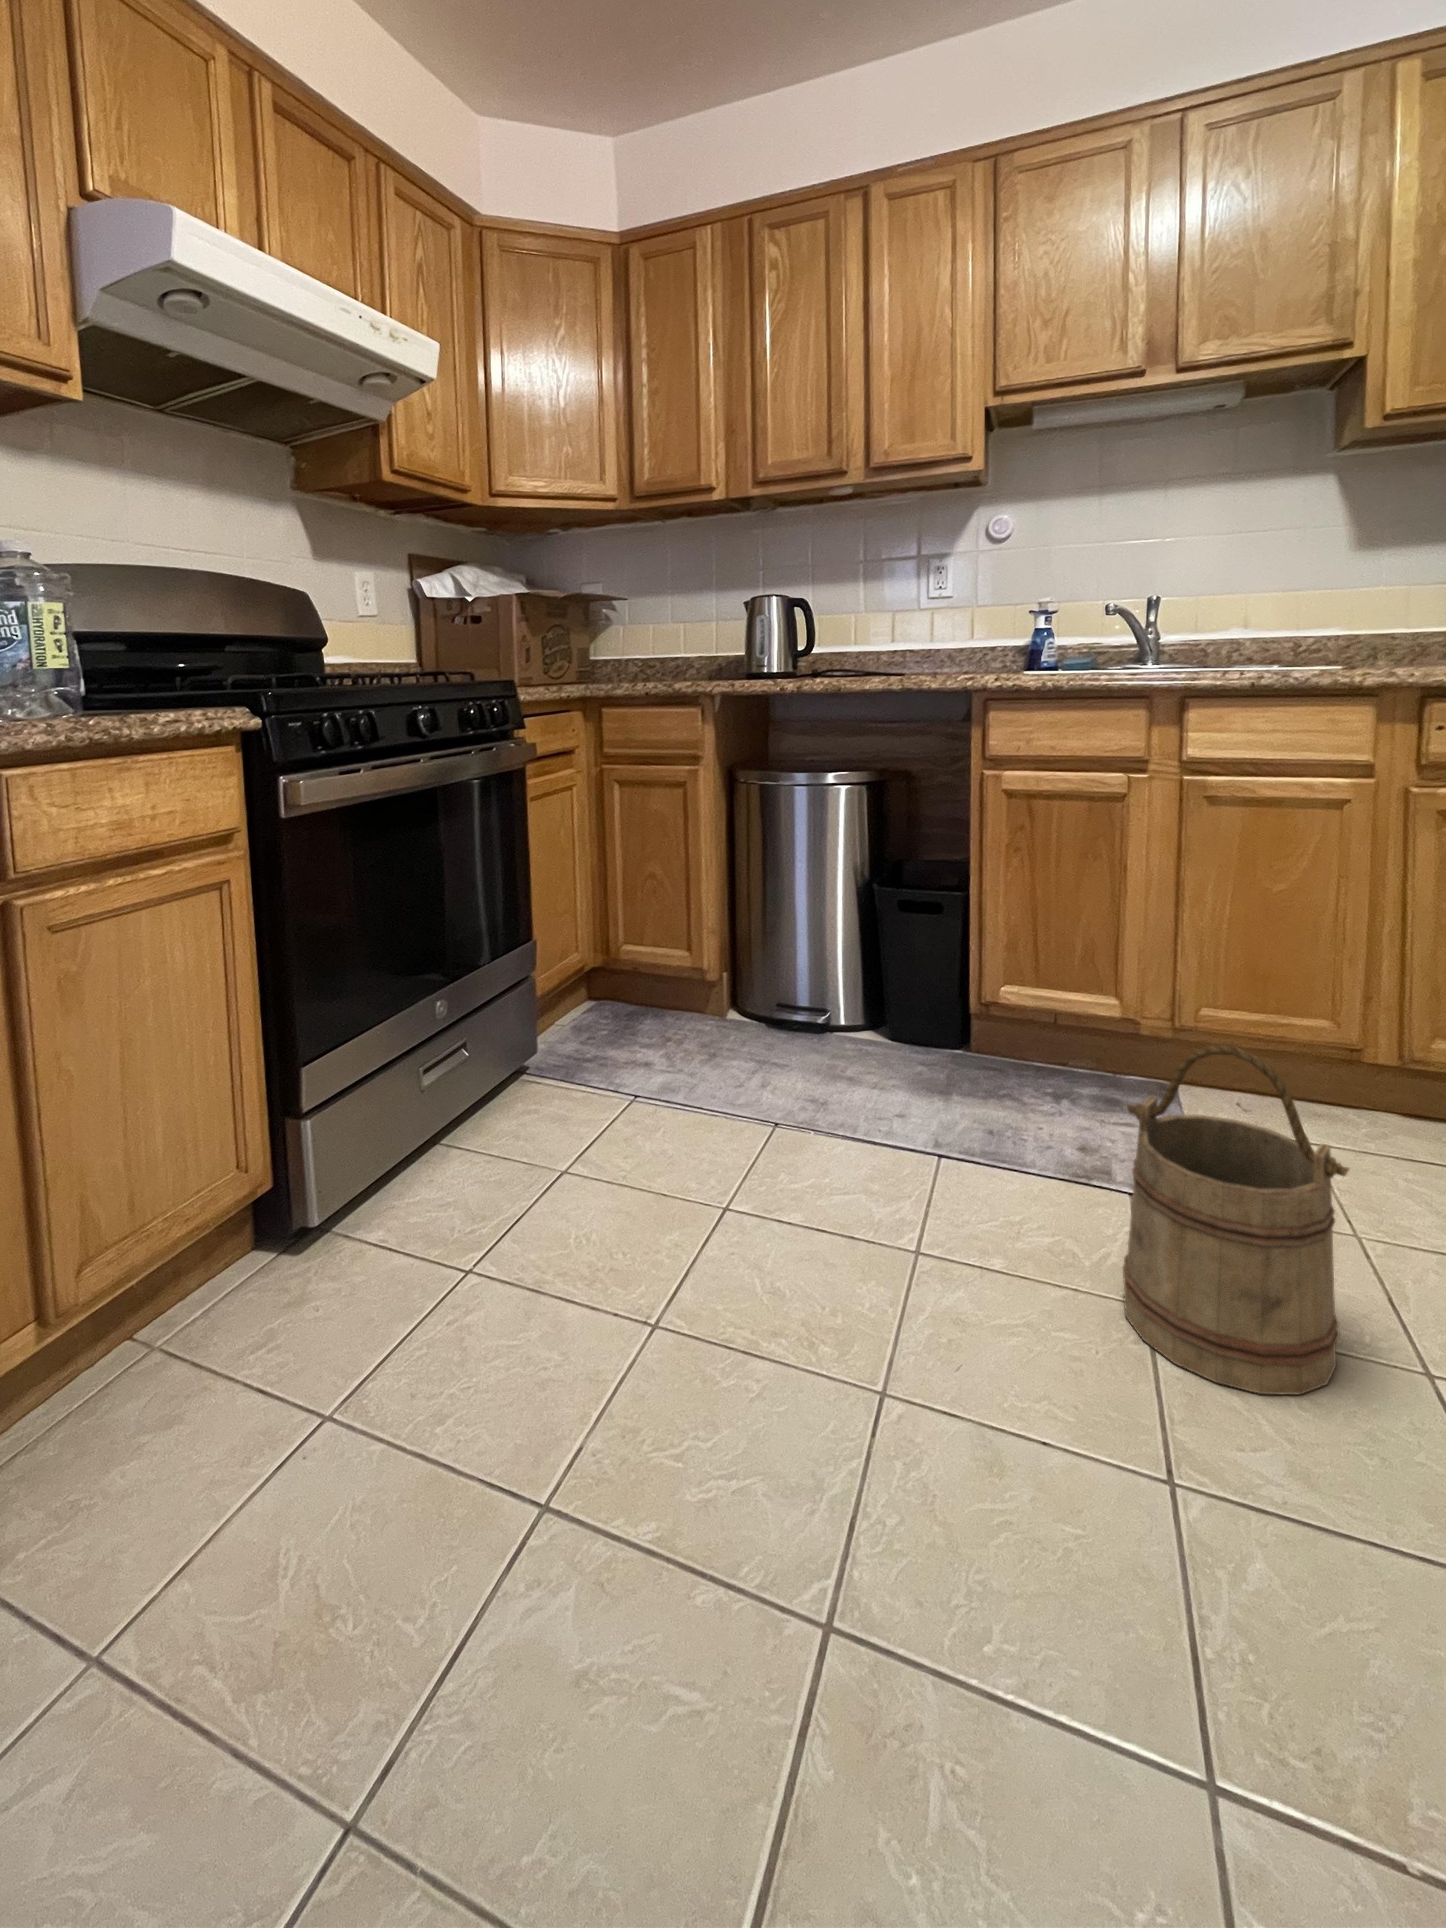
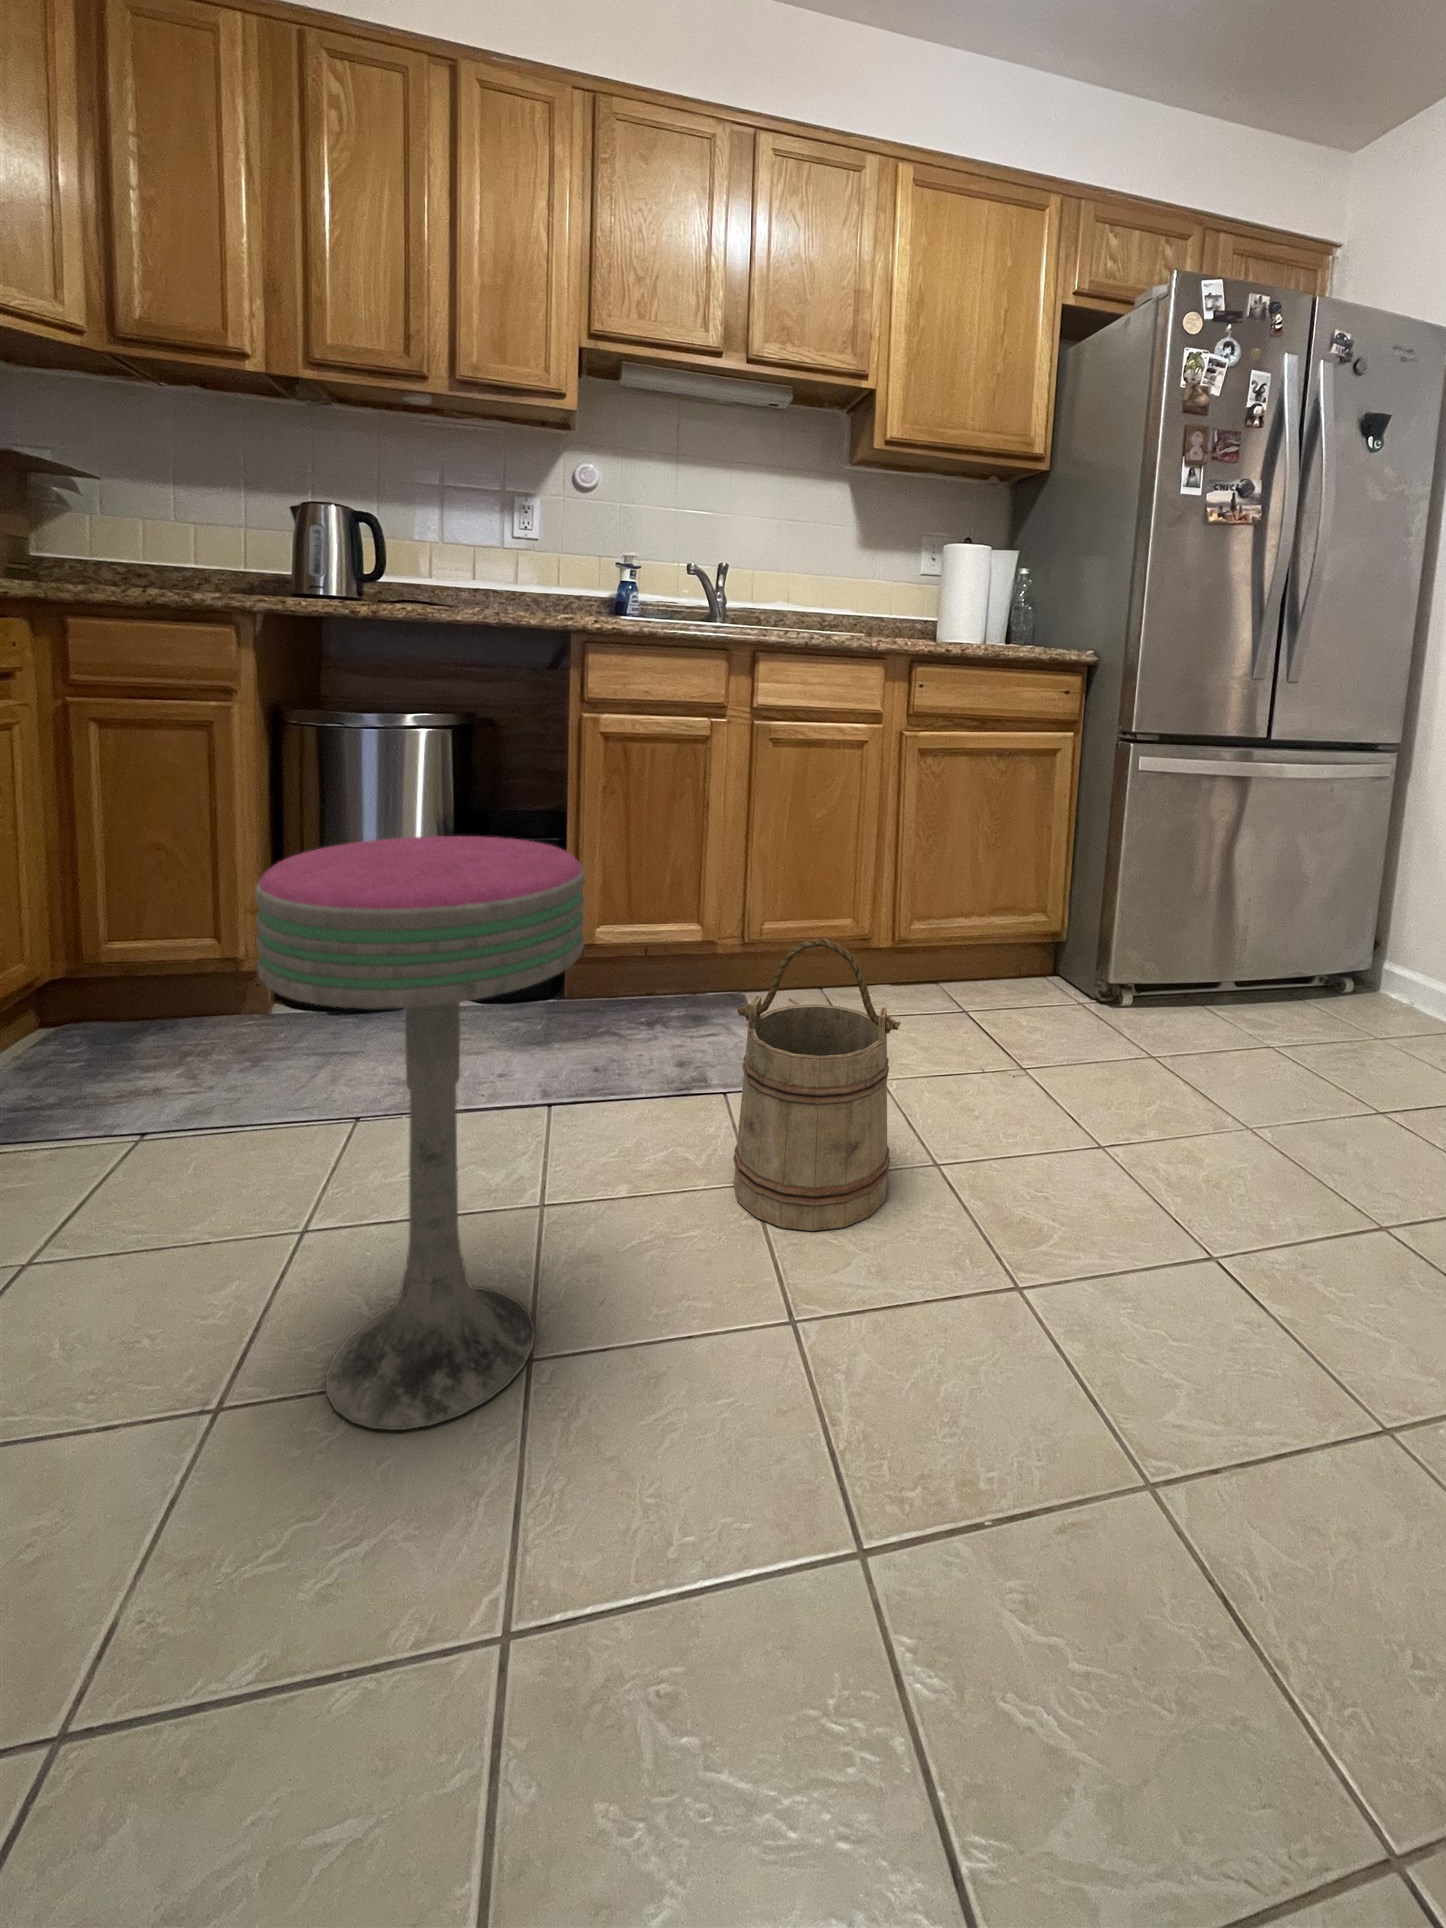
bar stool: none [681,901,936,1410] -> present [255,836,585,1430]

